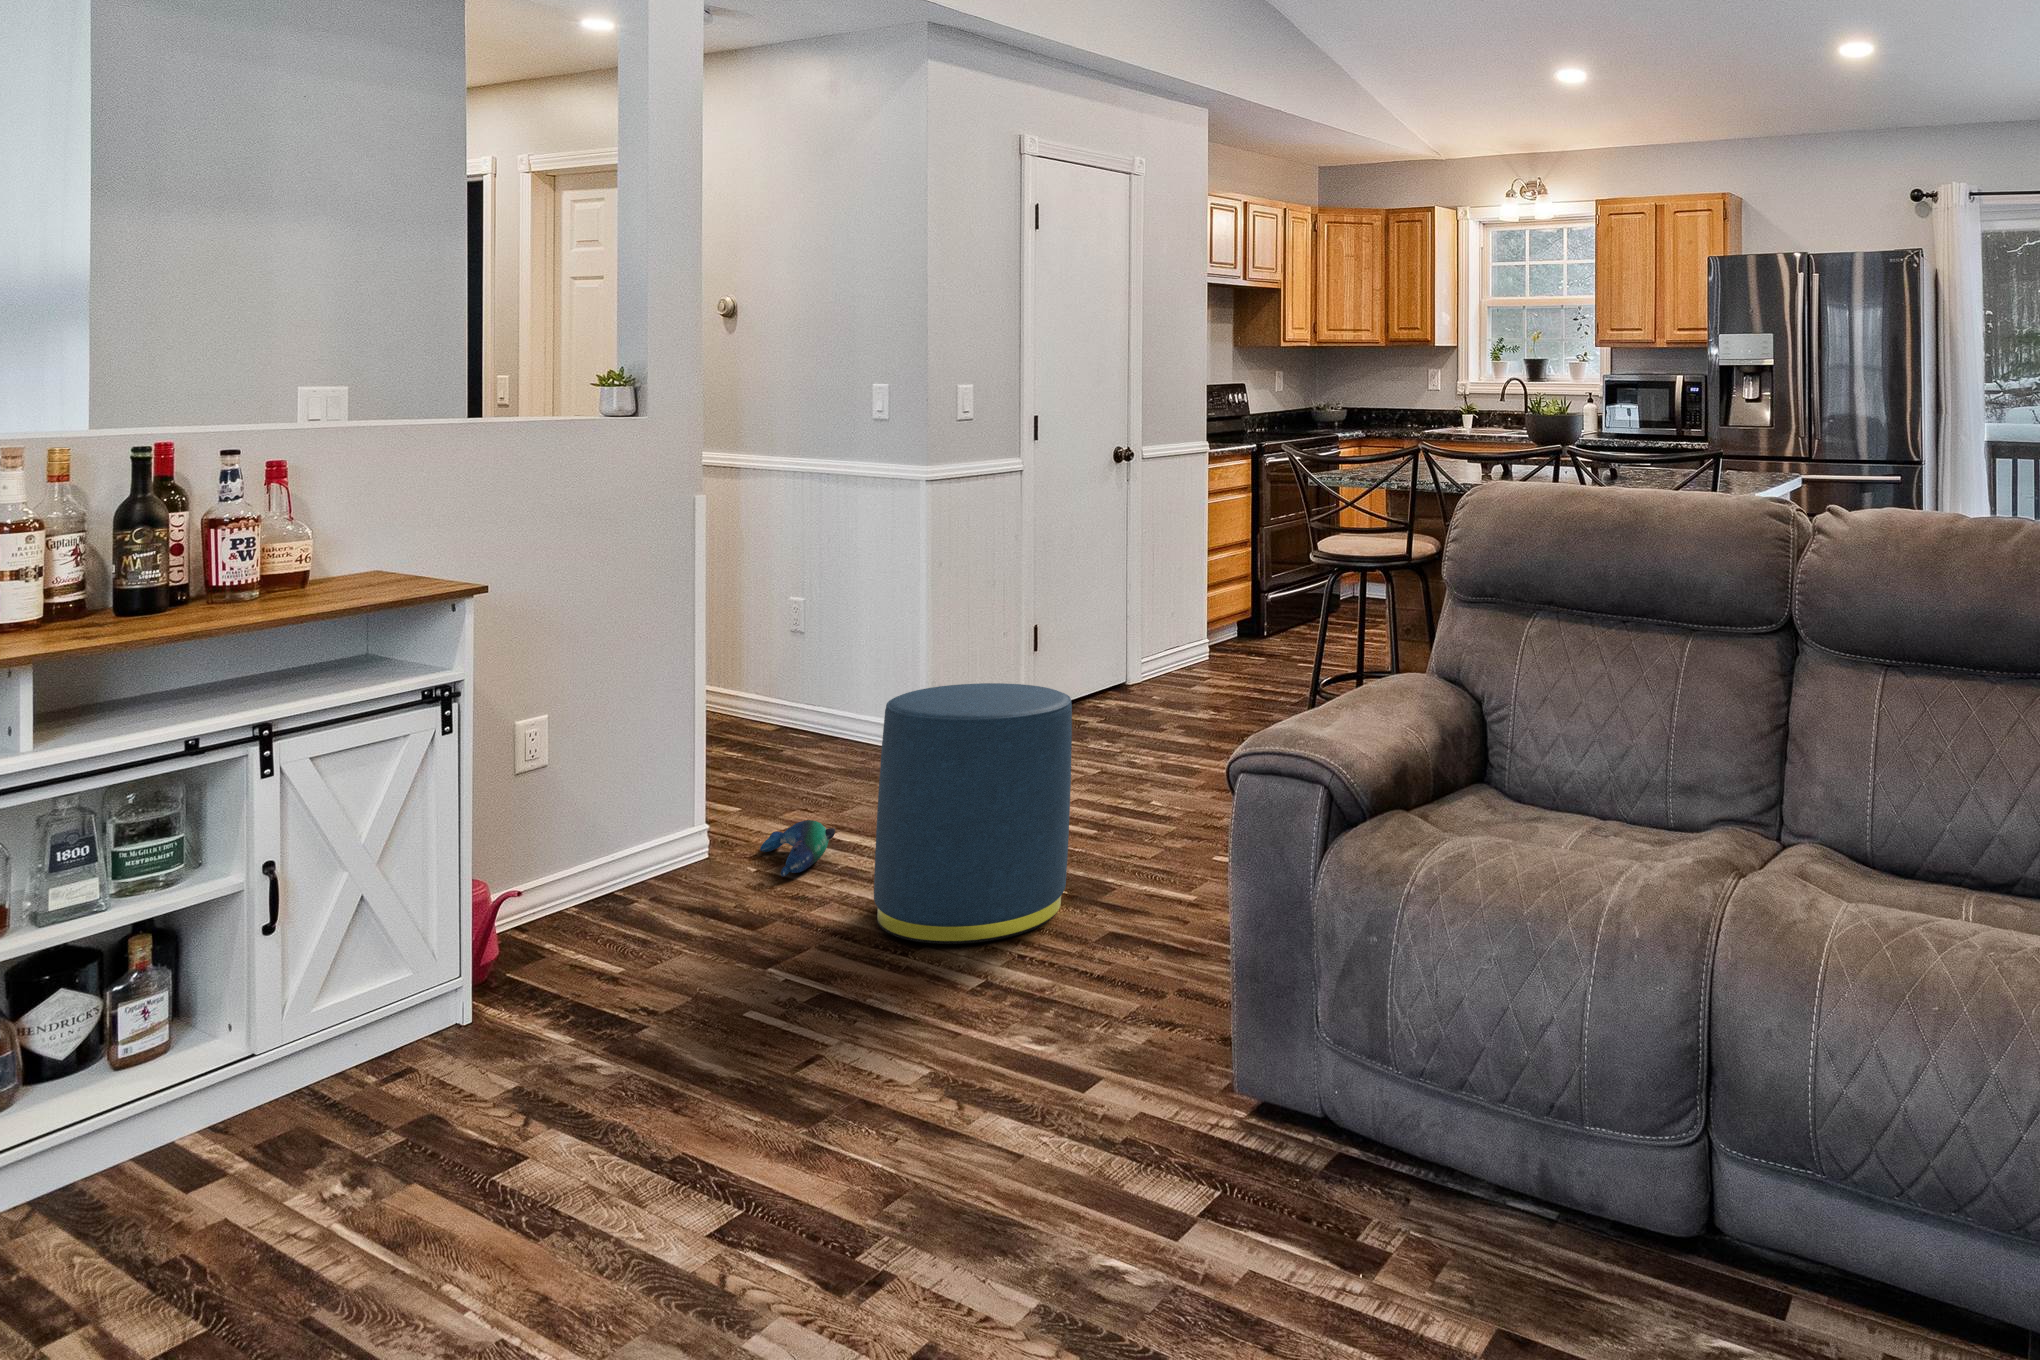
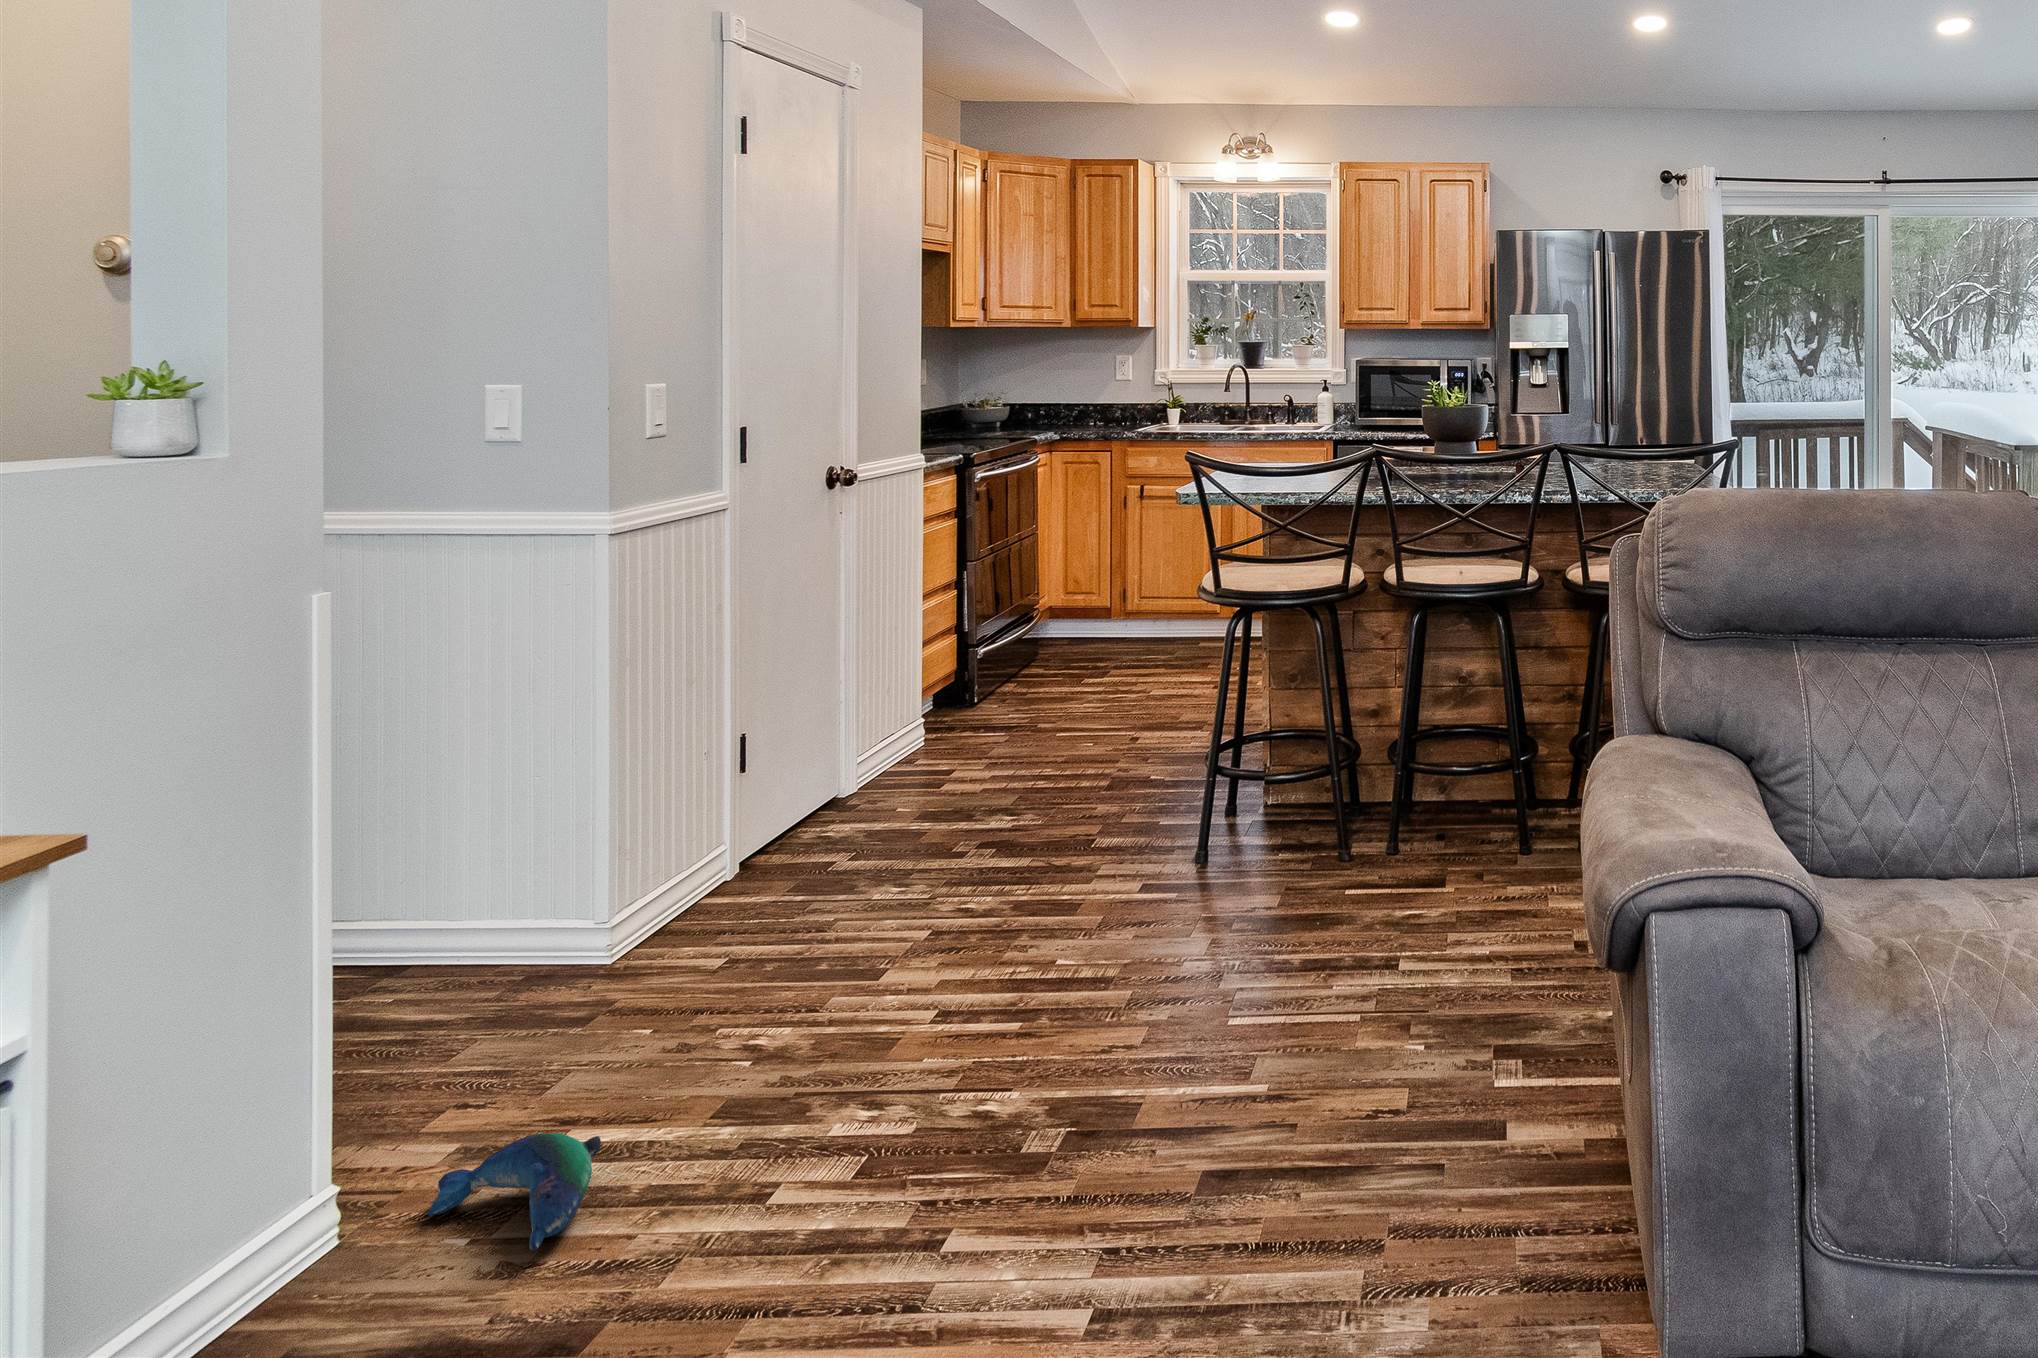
ottoman: present [874,683,1072,944] -> none [791,836,1104,1290]

